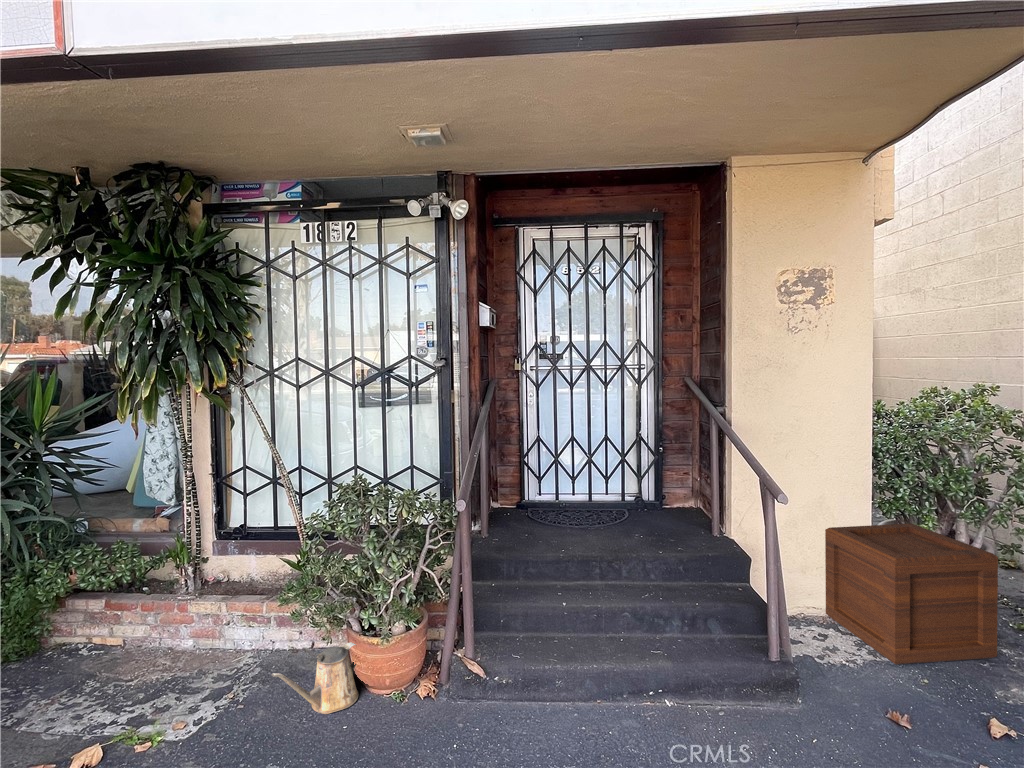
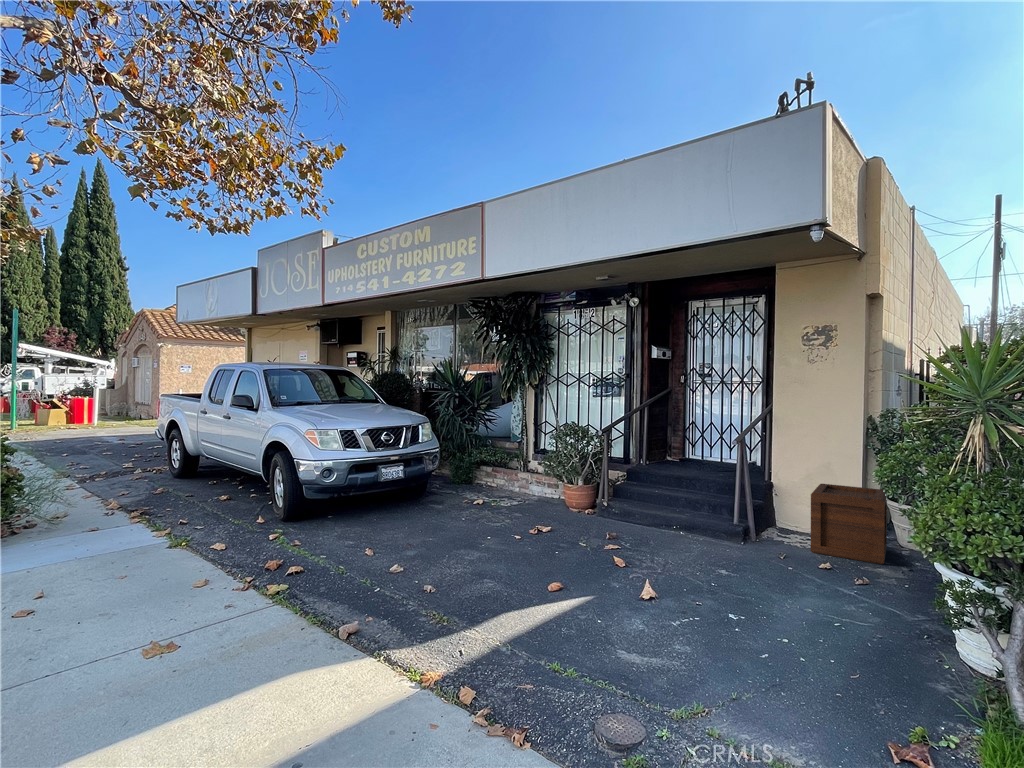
watering can: present [272,642,359,714] -> none [527,487,565,510]

